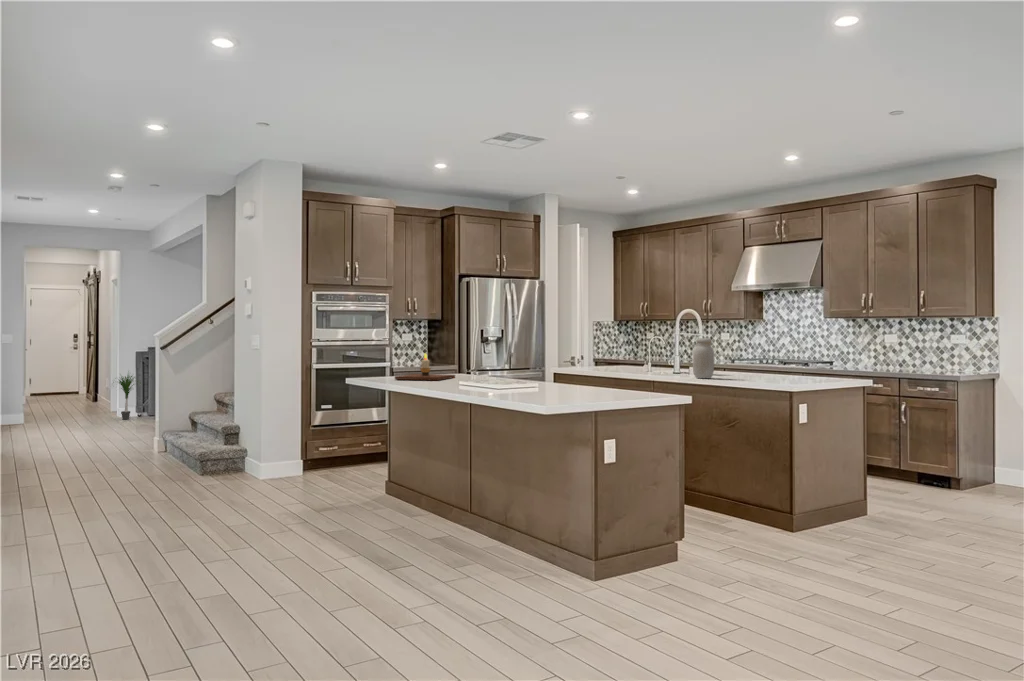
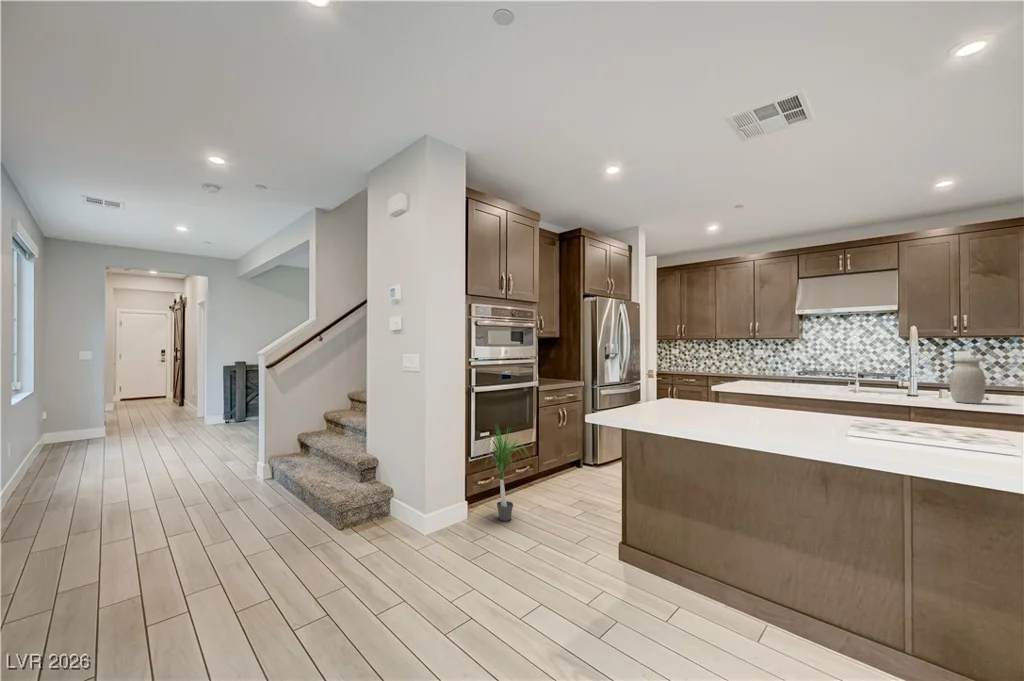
candle: present [395,354,455,380] -> none [680,382,770,424]
potted plant: present [119,375,135,420] -> present [480,430,521,521]

